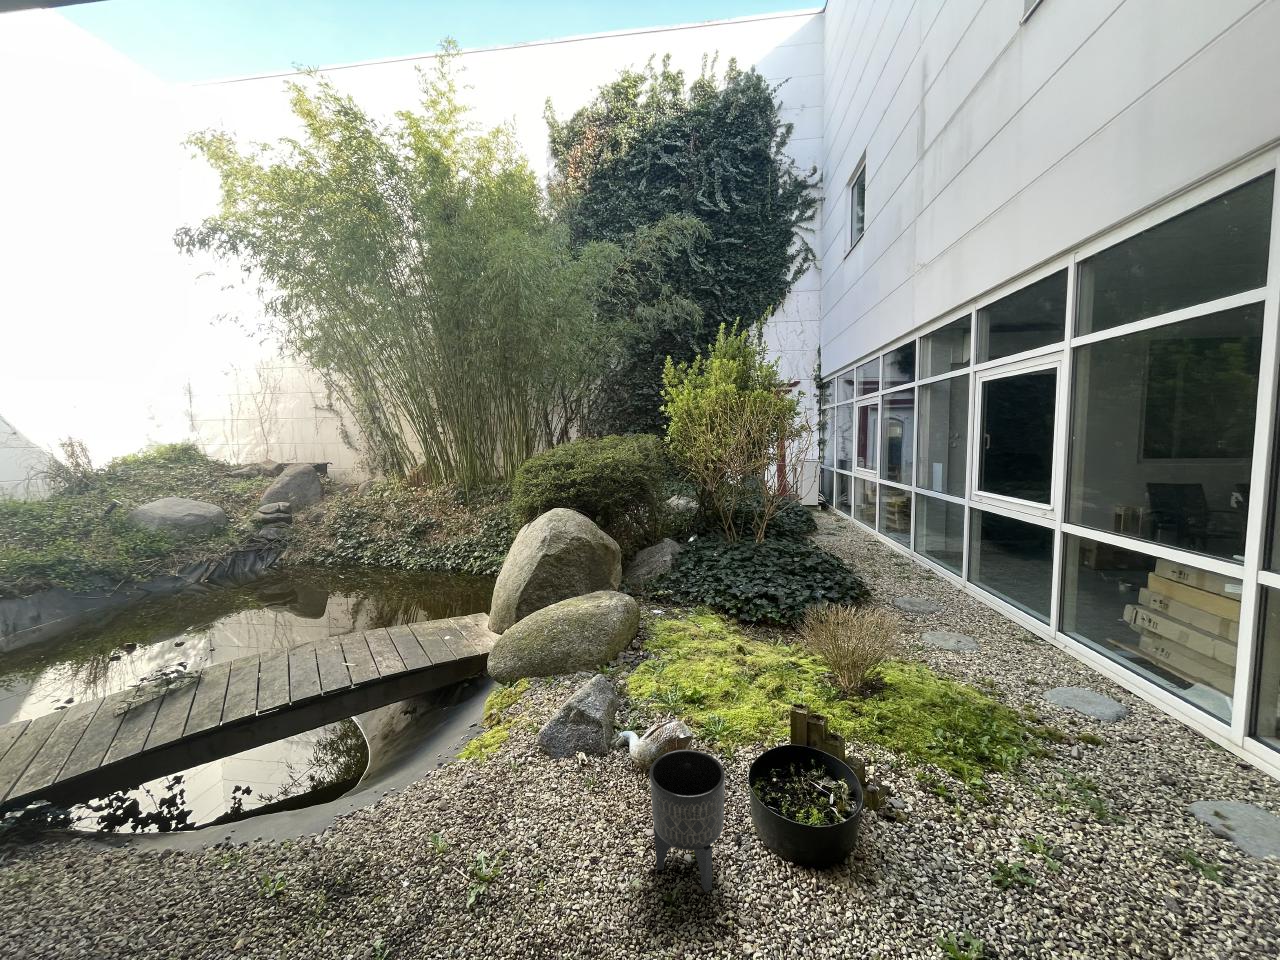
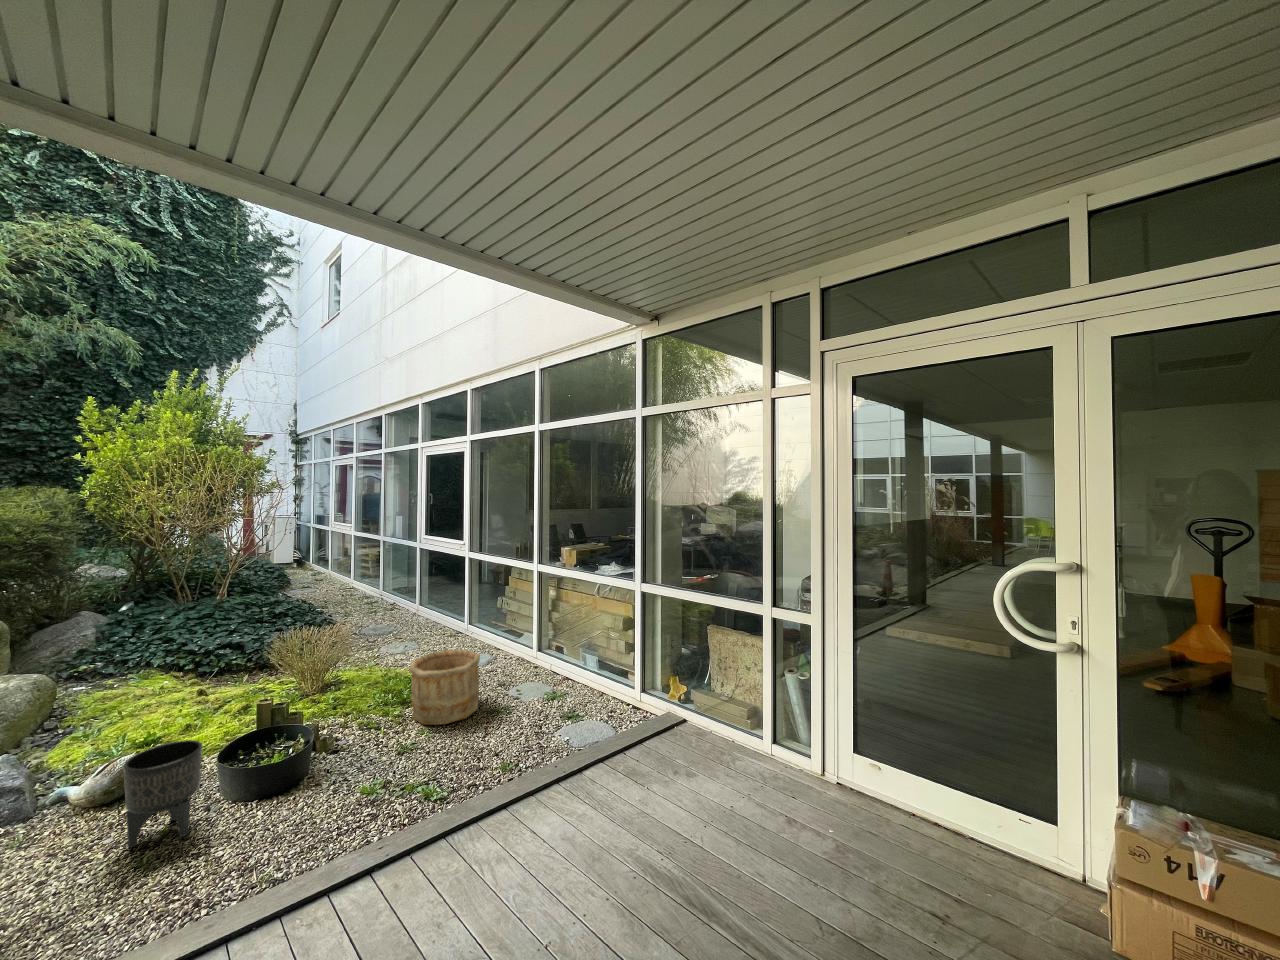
wooden bucket: none [1006,711,1175,883] -> present [409,649,480,725]

